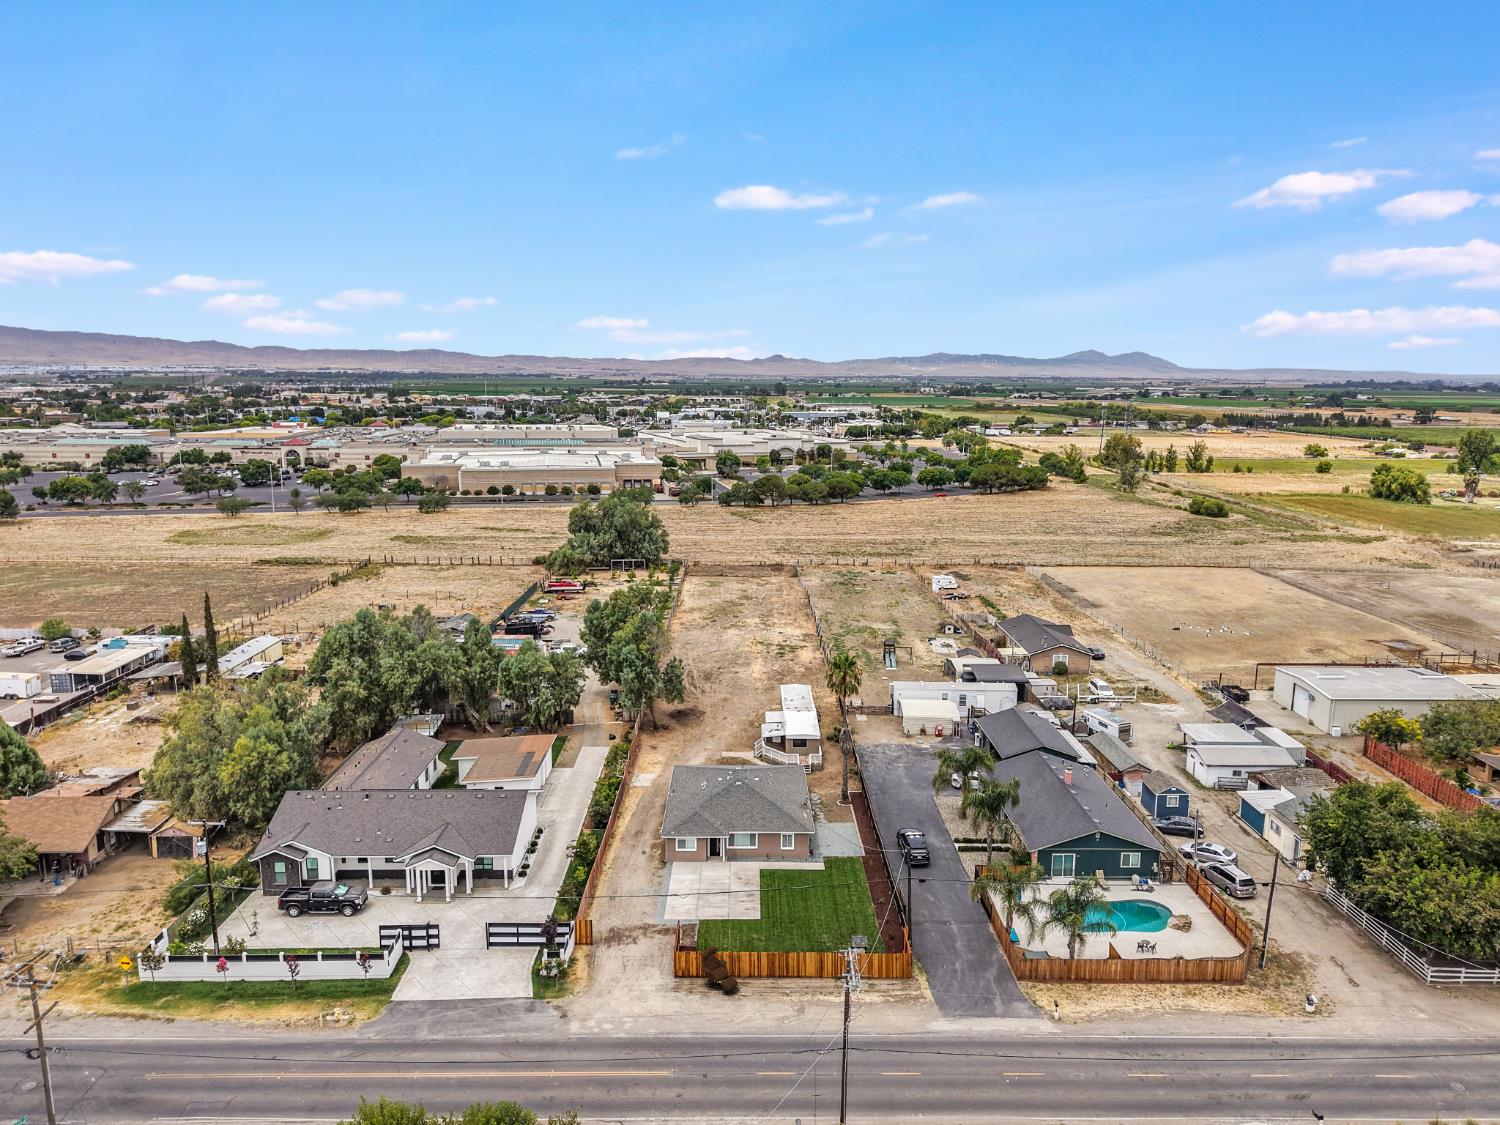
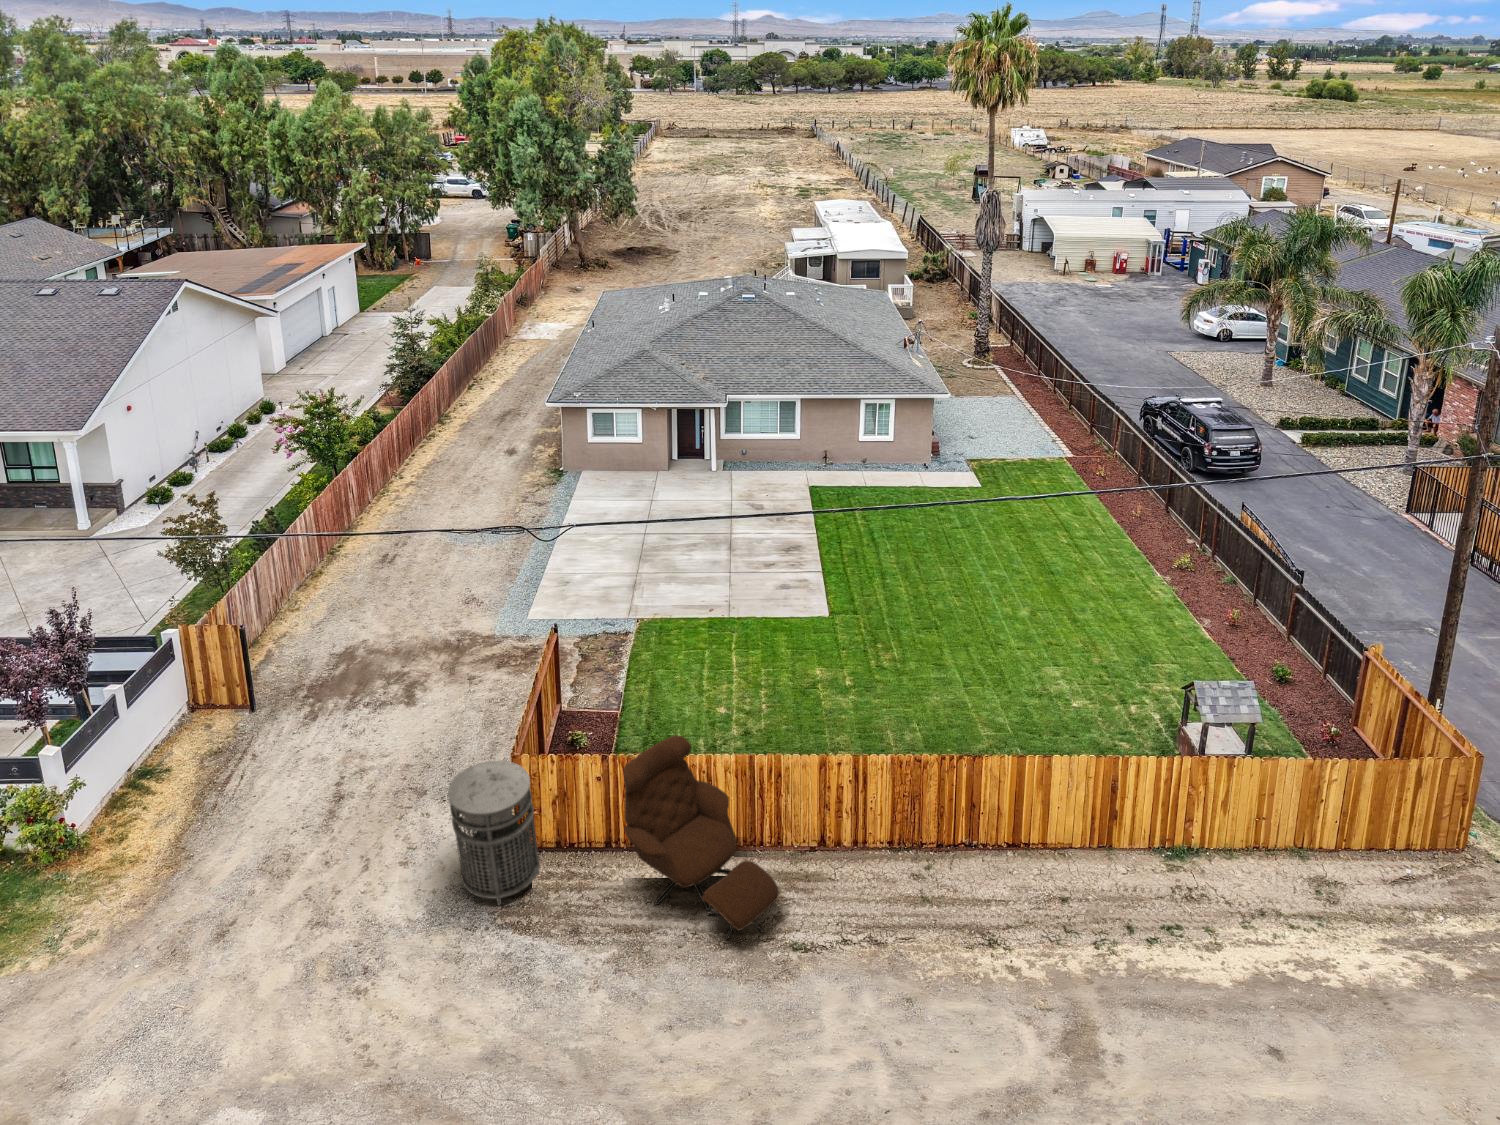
trash can: none [663,952,681,988] -> present [448,760,540,905]

